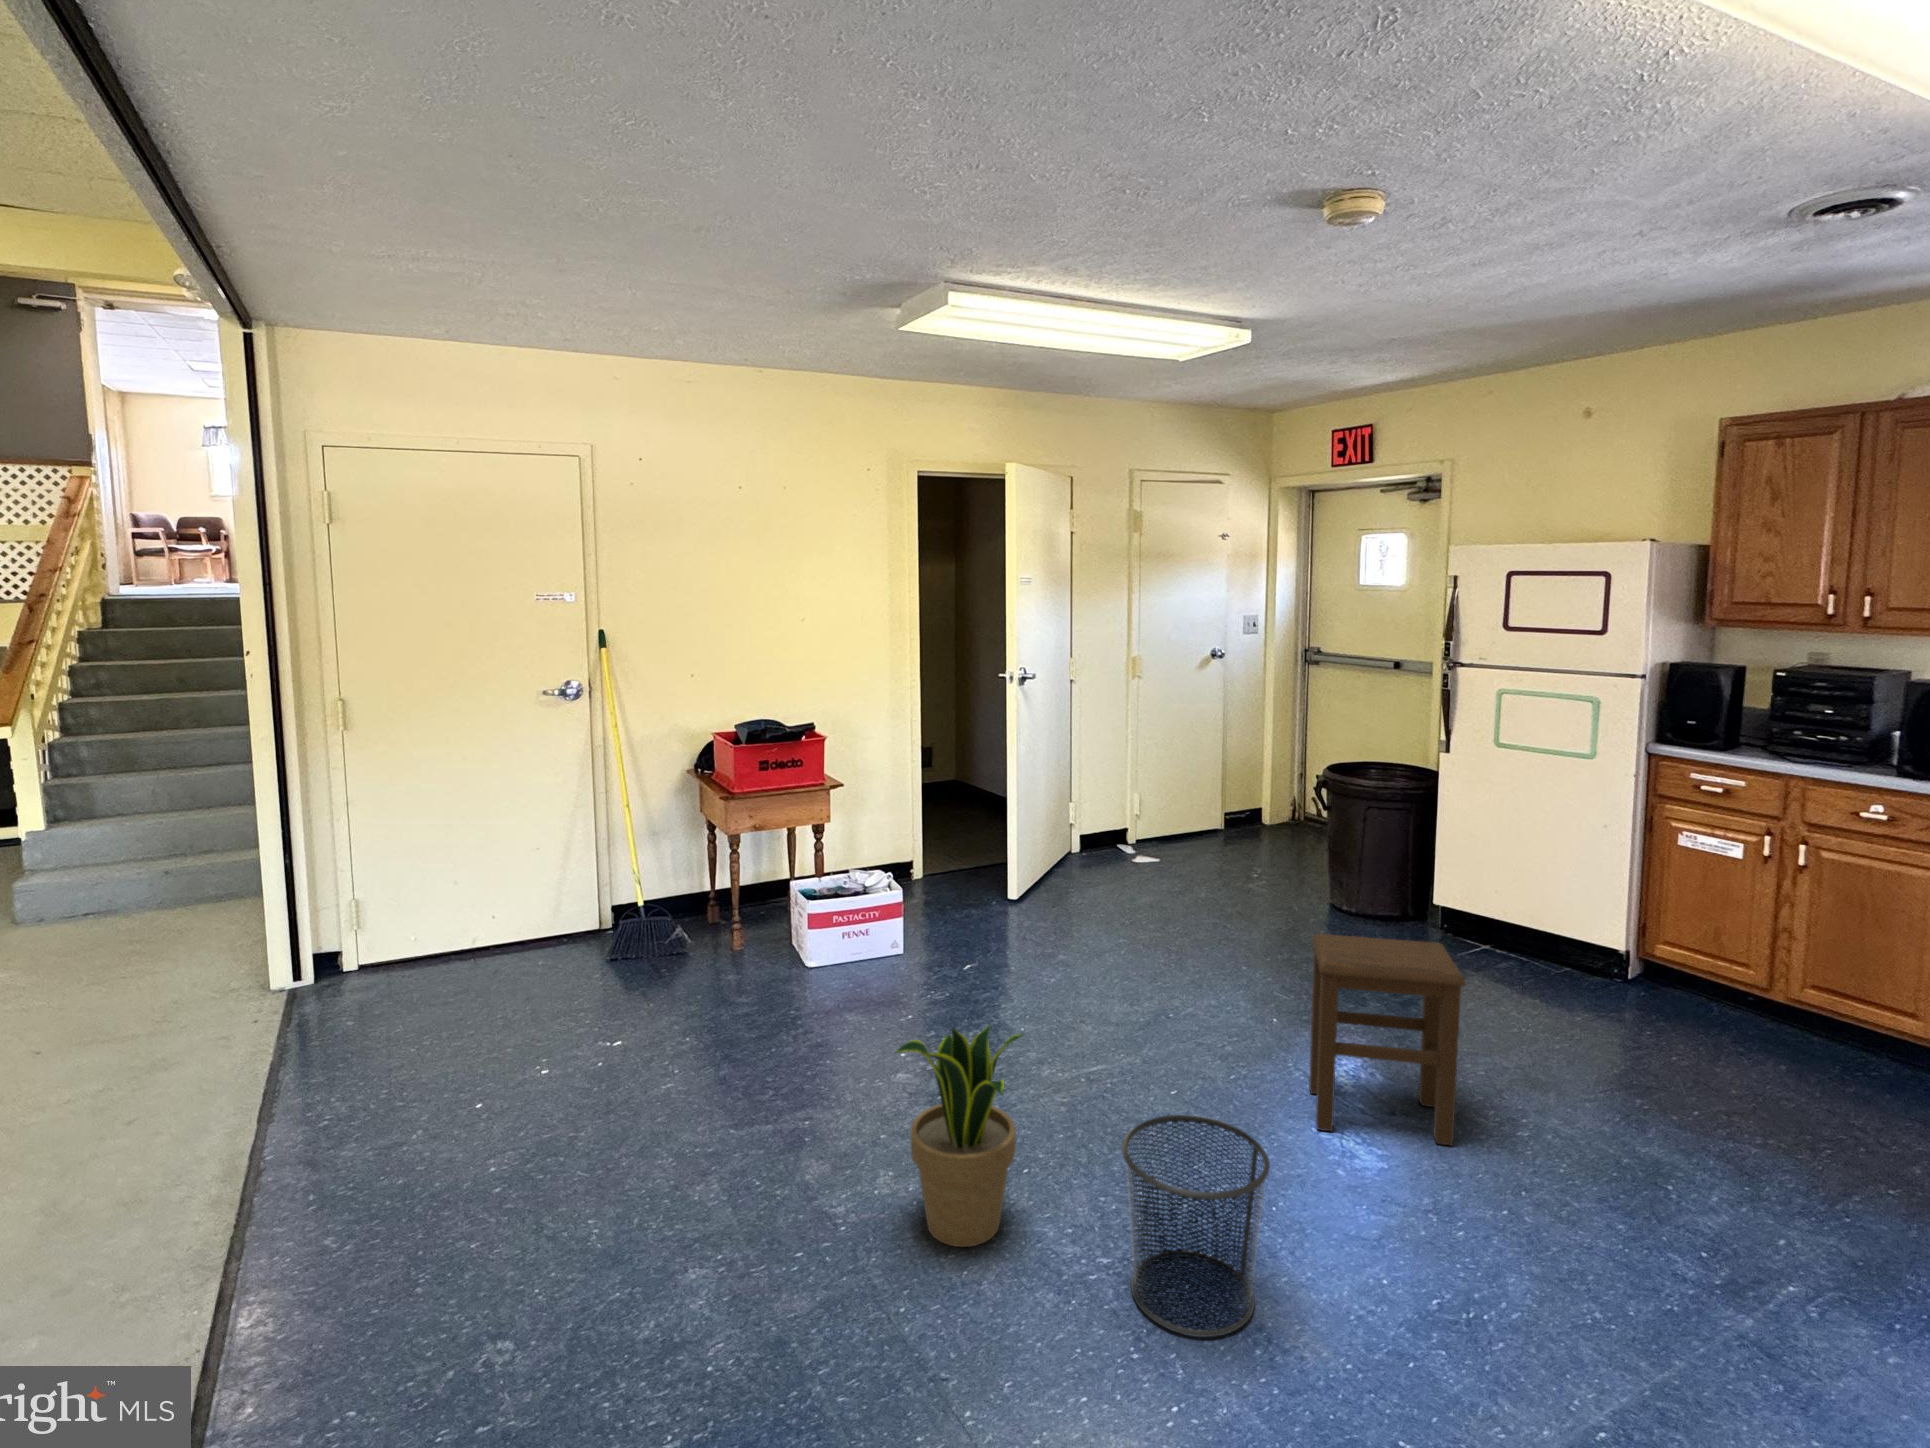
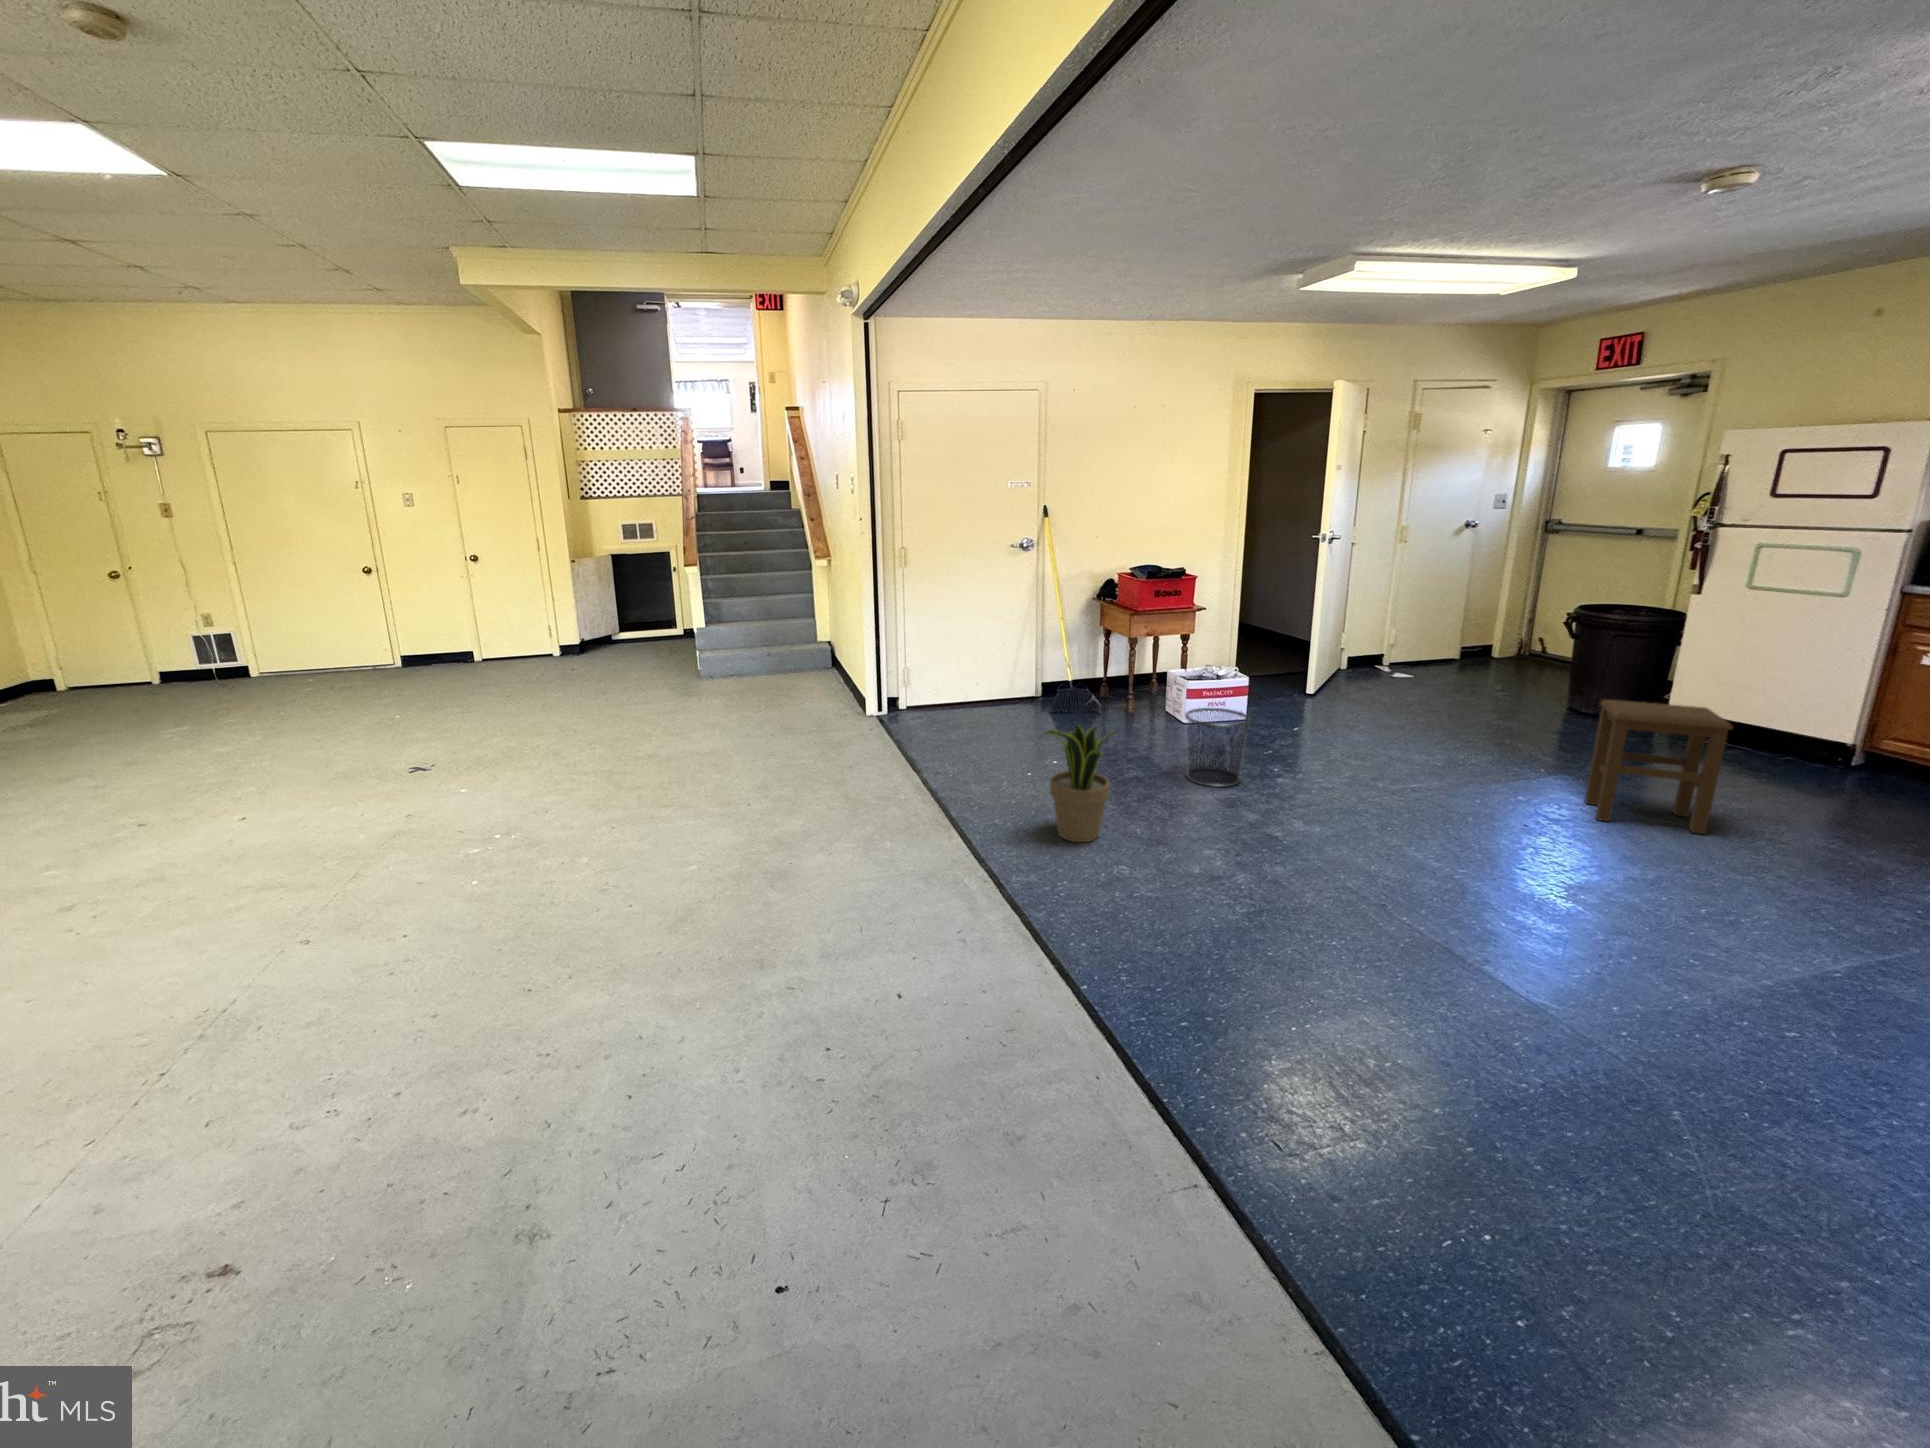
potted plant: present [896,1025,1023,1247] -> present [1044,723,1114,842]
waste bin: present [1122,1115,1270,1337] -> present [1185,708,1250,787]

